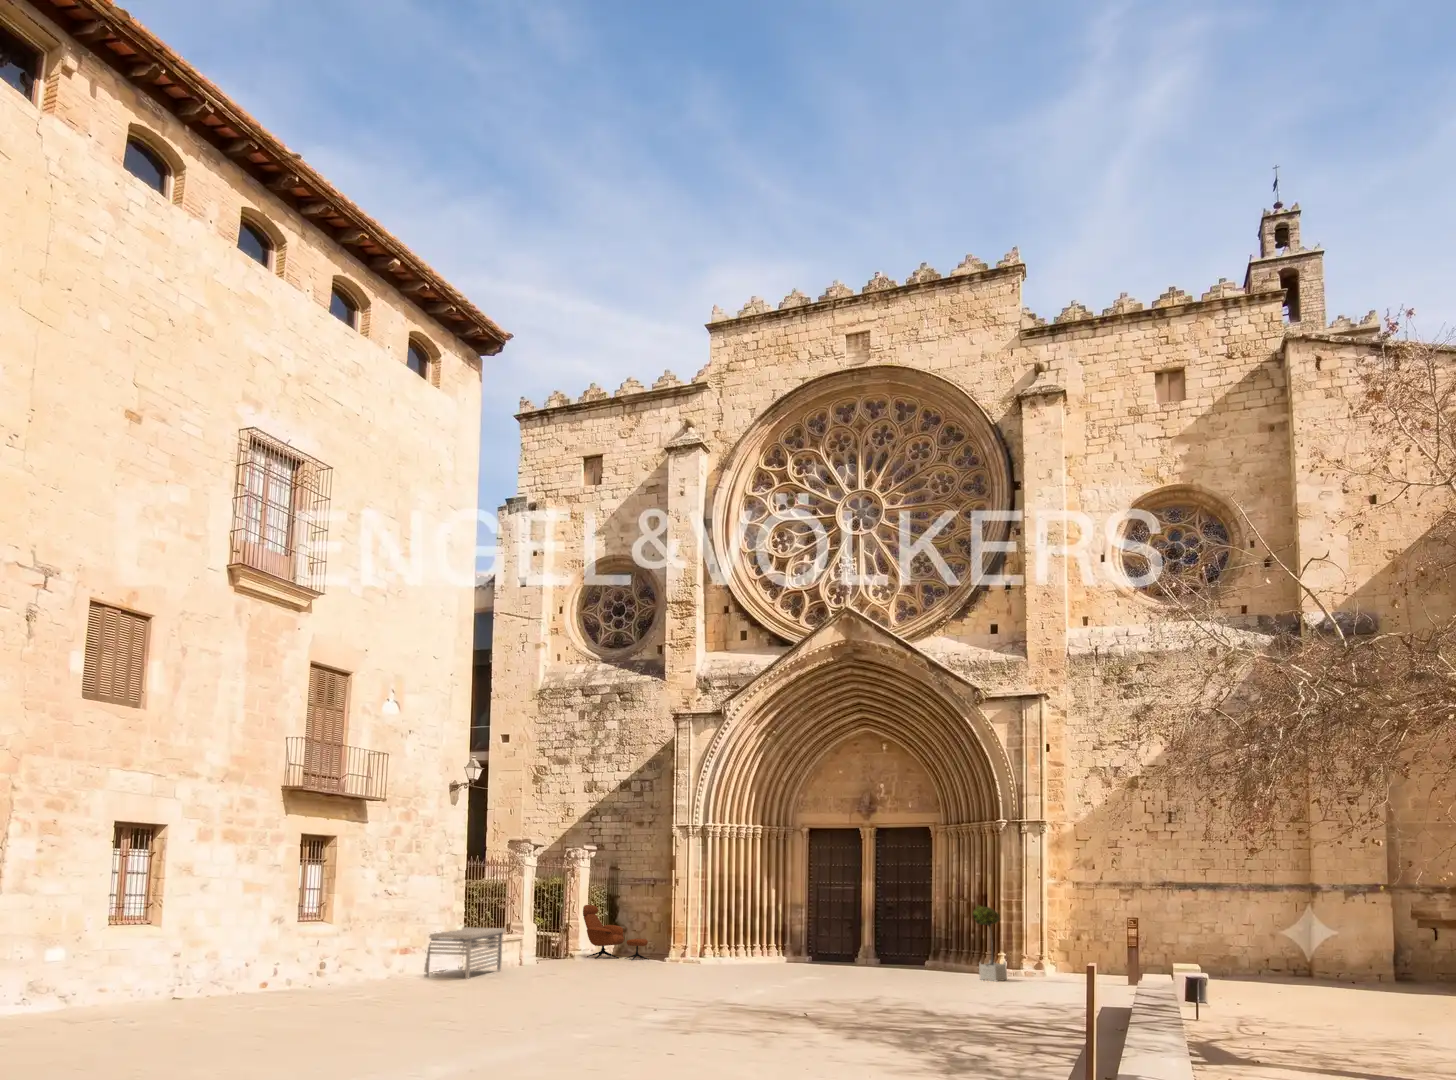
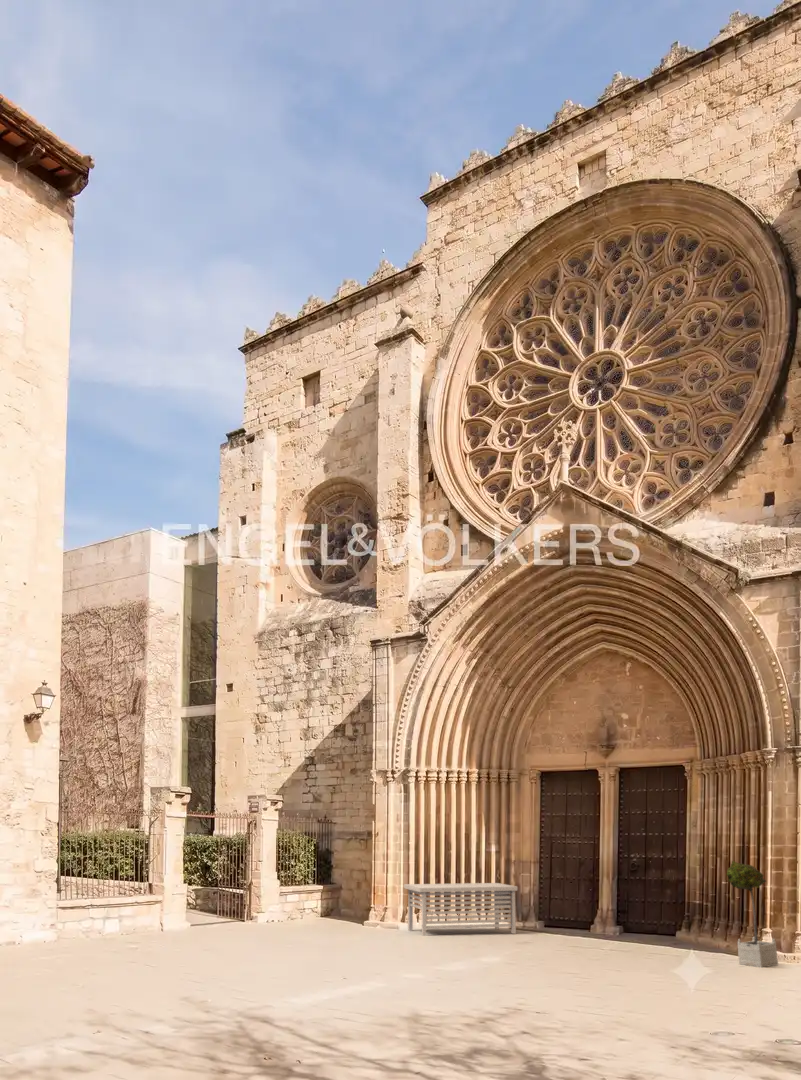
lounge chair: present [583,905,649,960] -> none [271,861,343,927]
storage bench: present [424,927,505,979] -> present [404,883,518,936]

